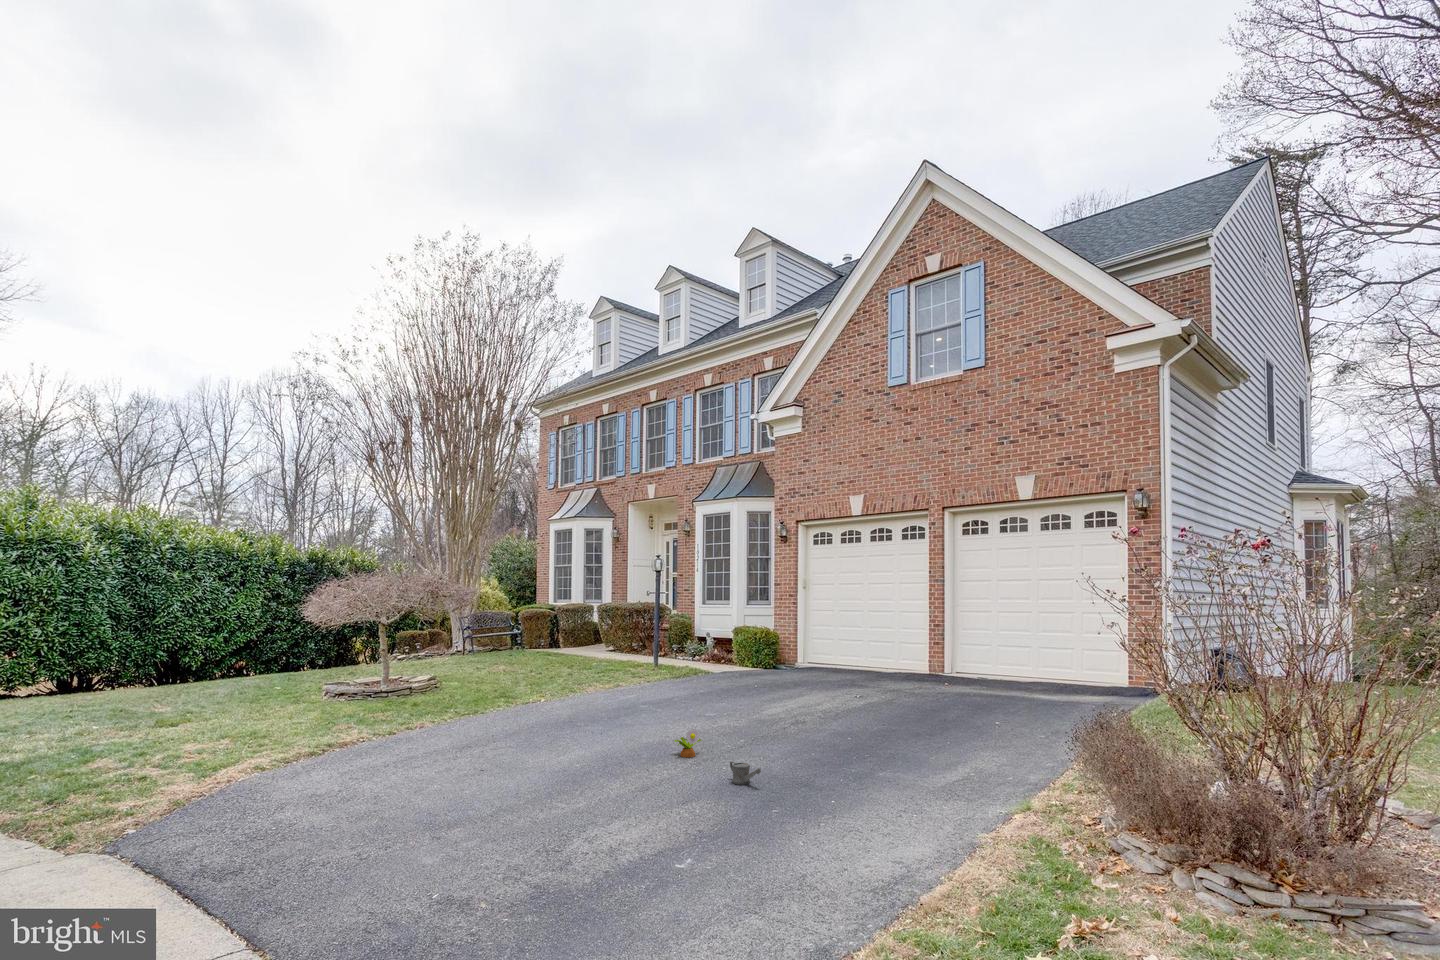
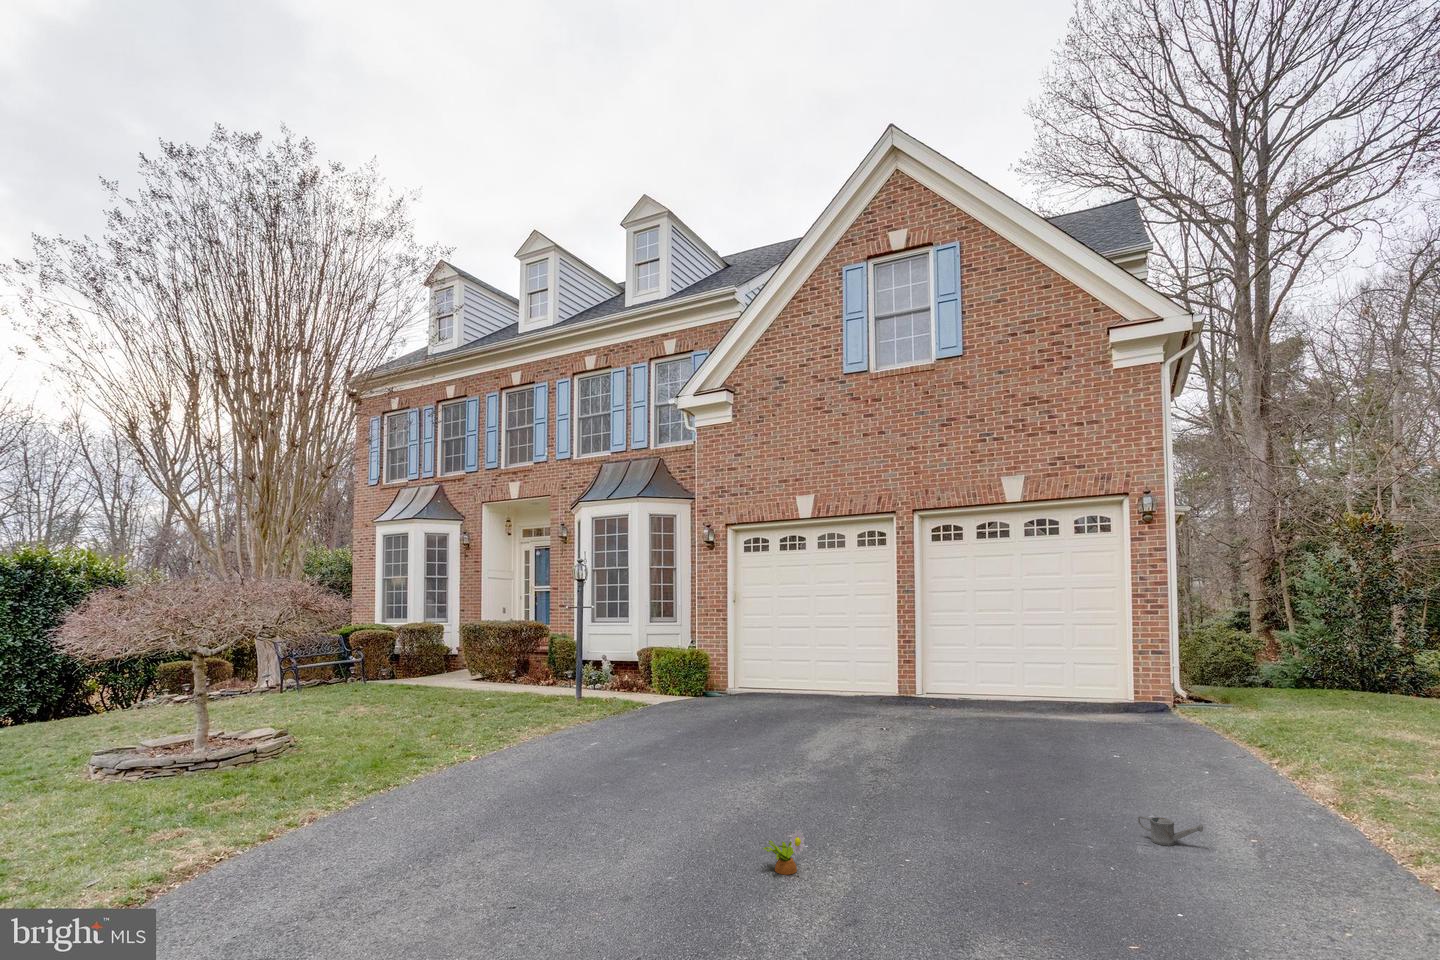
watering can: present [730,761,761,785] -> present [1138,816,1203,846]

